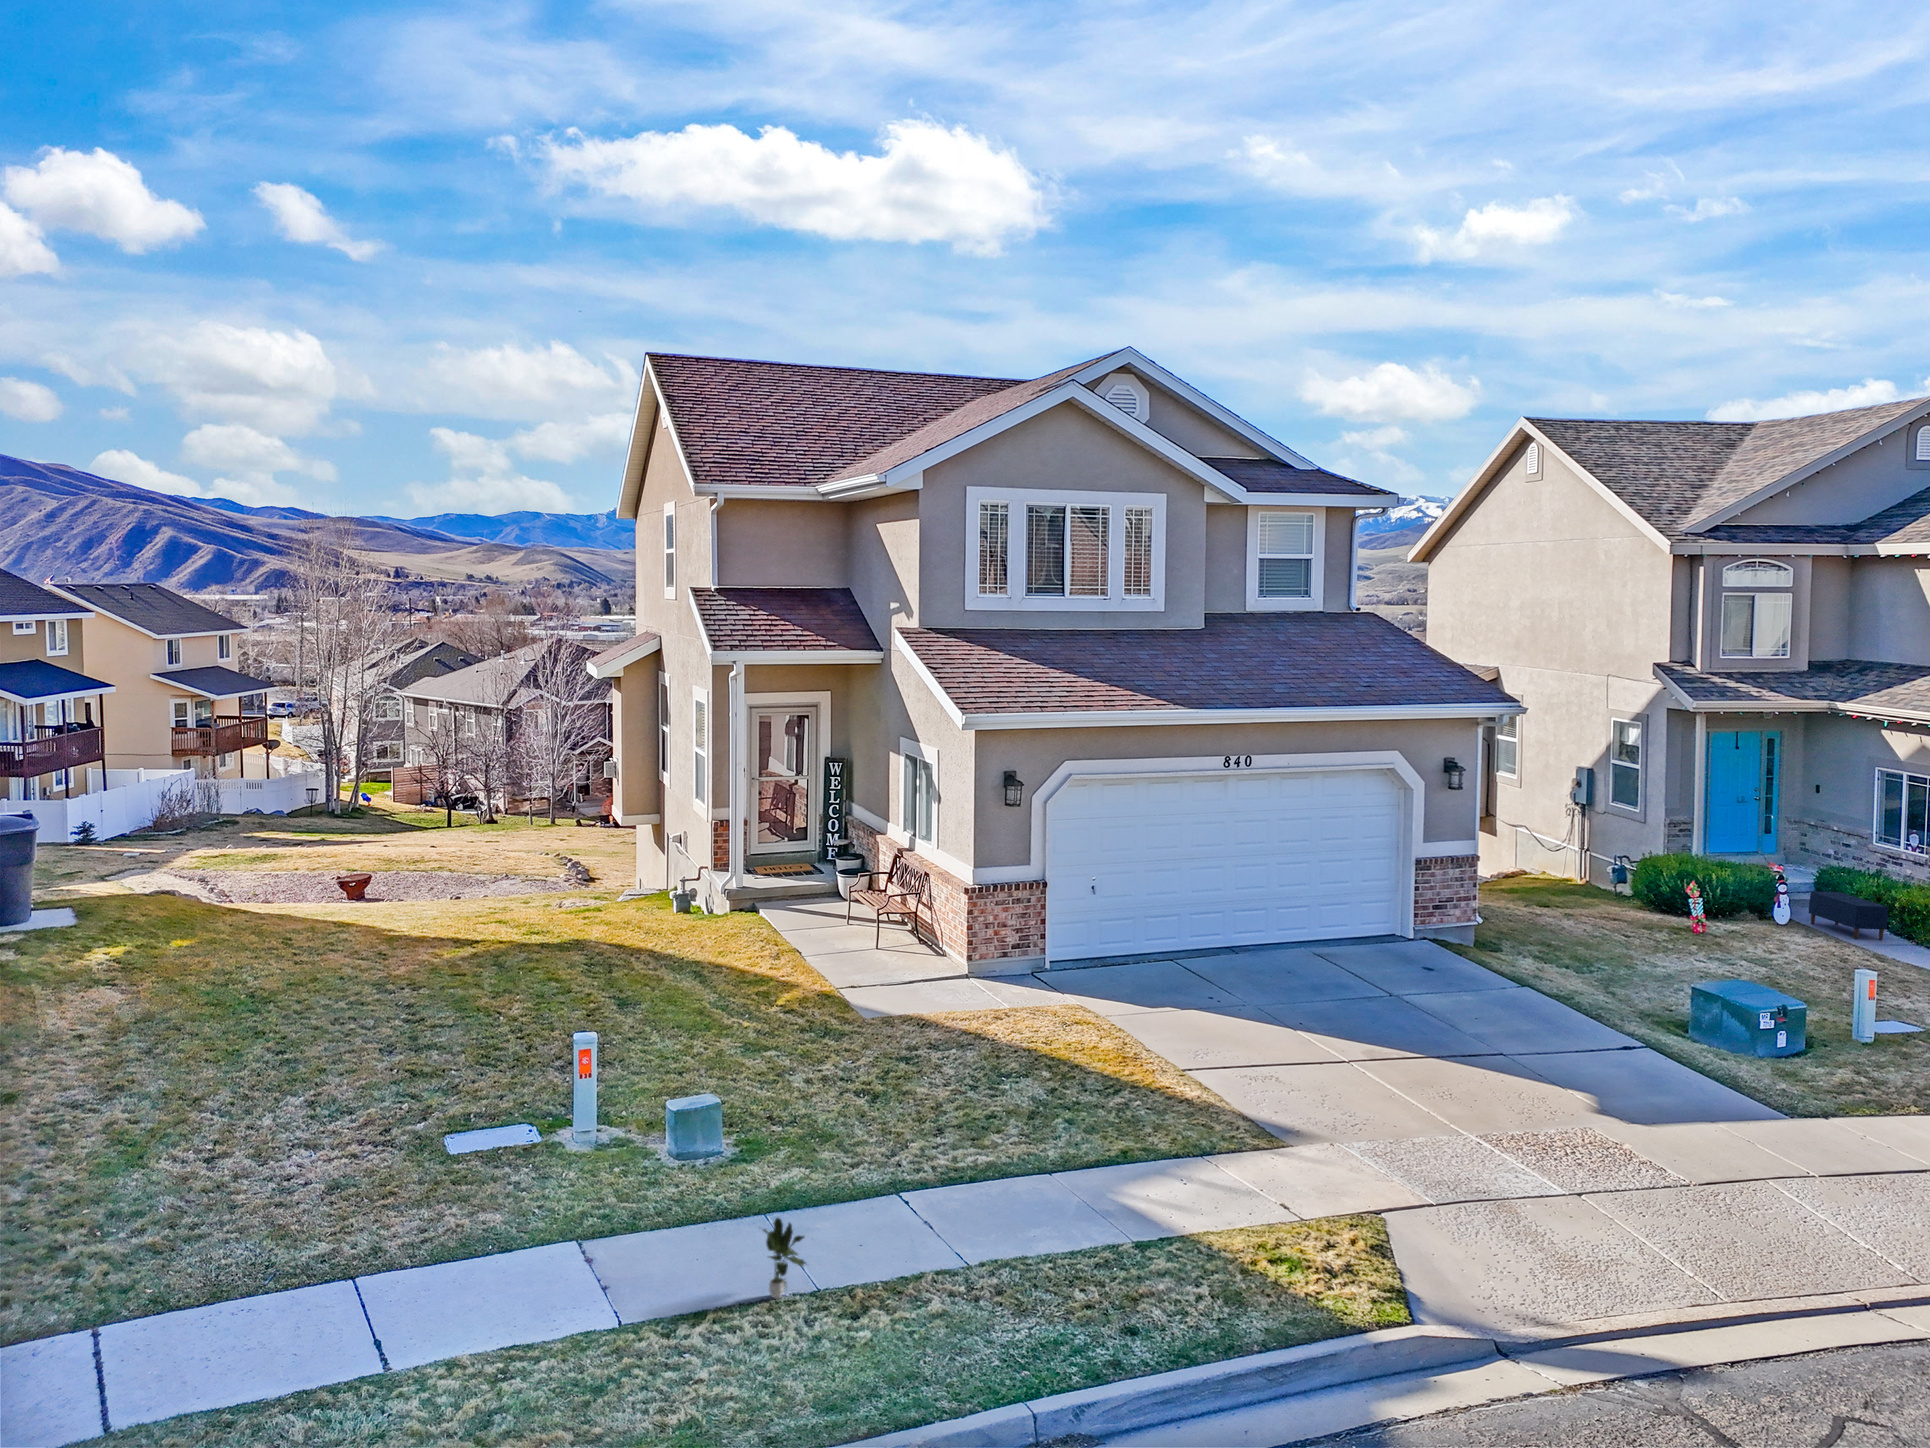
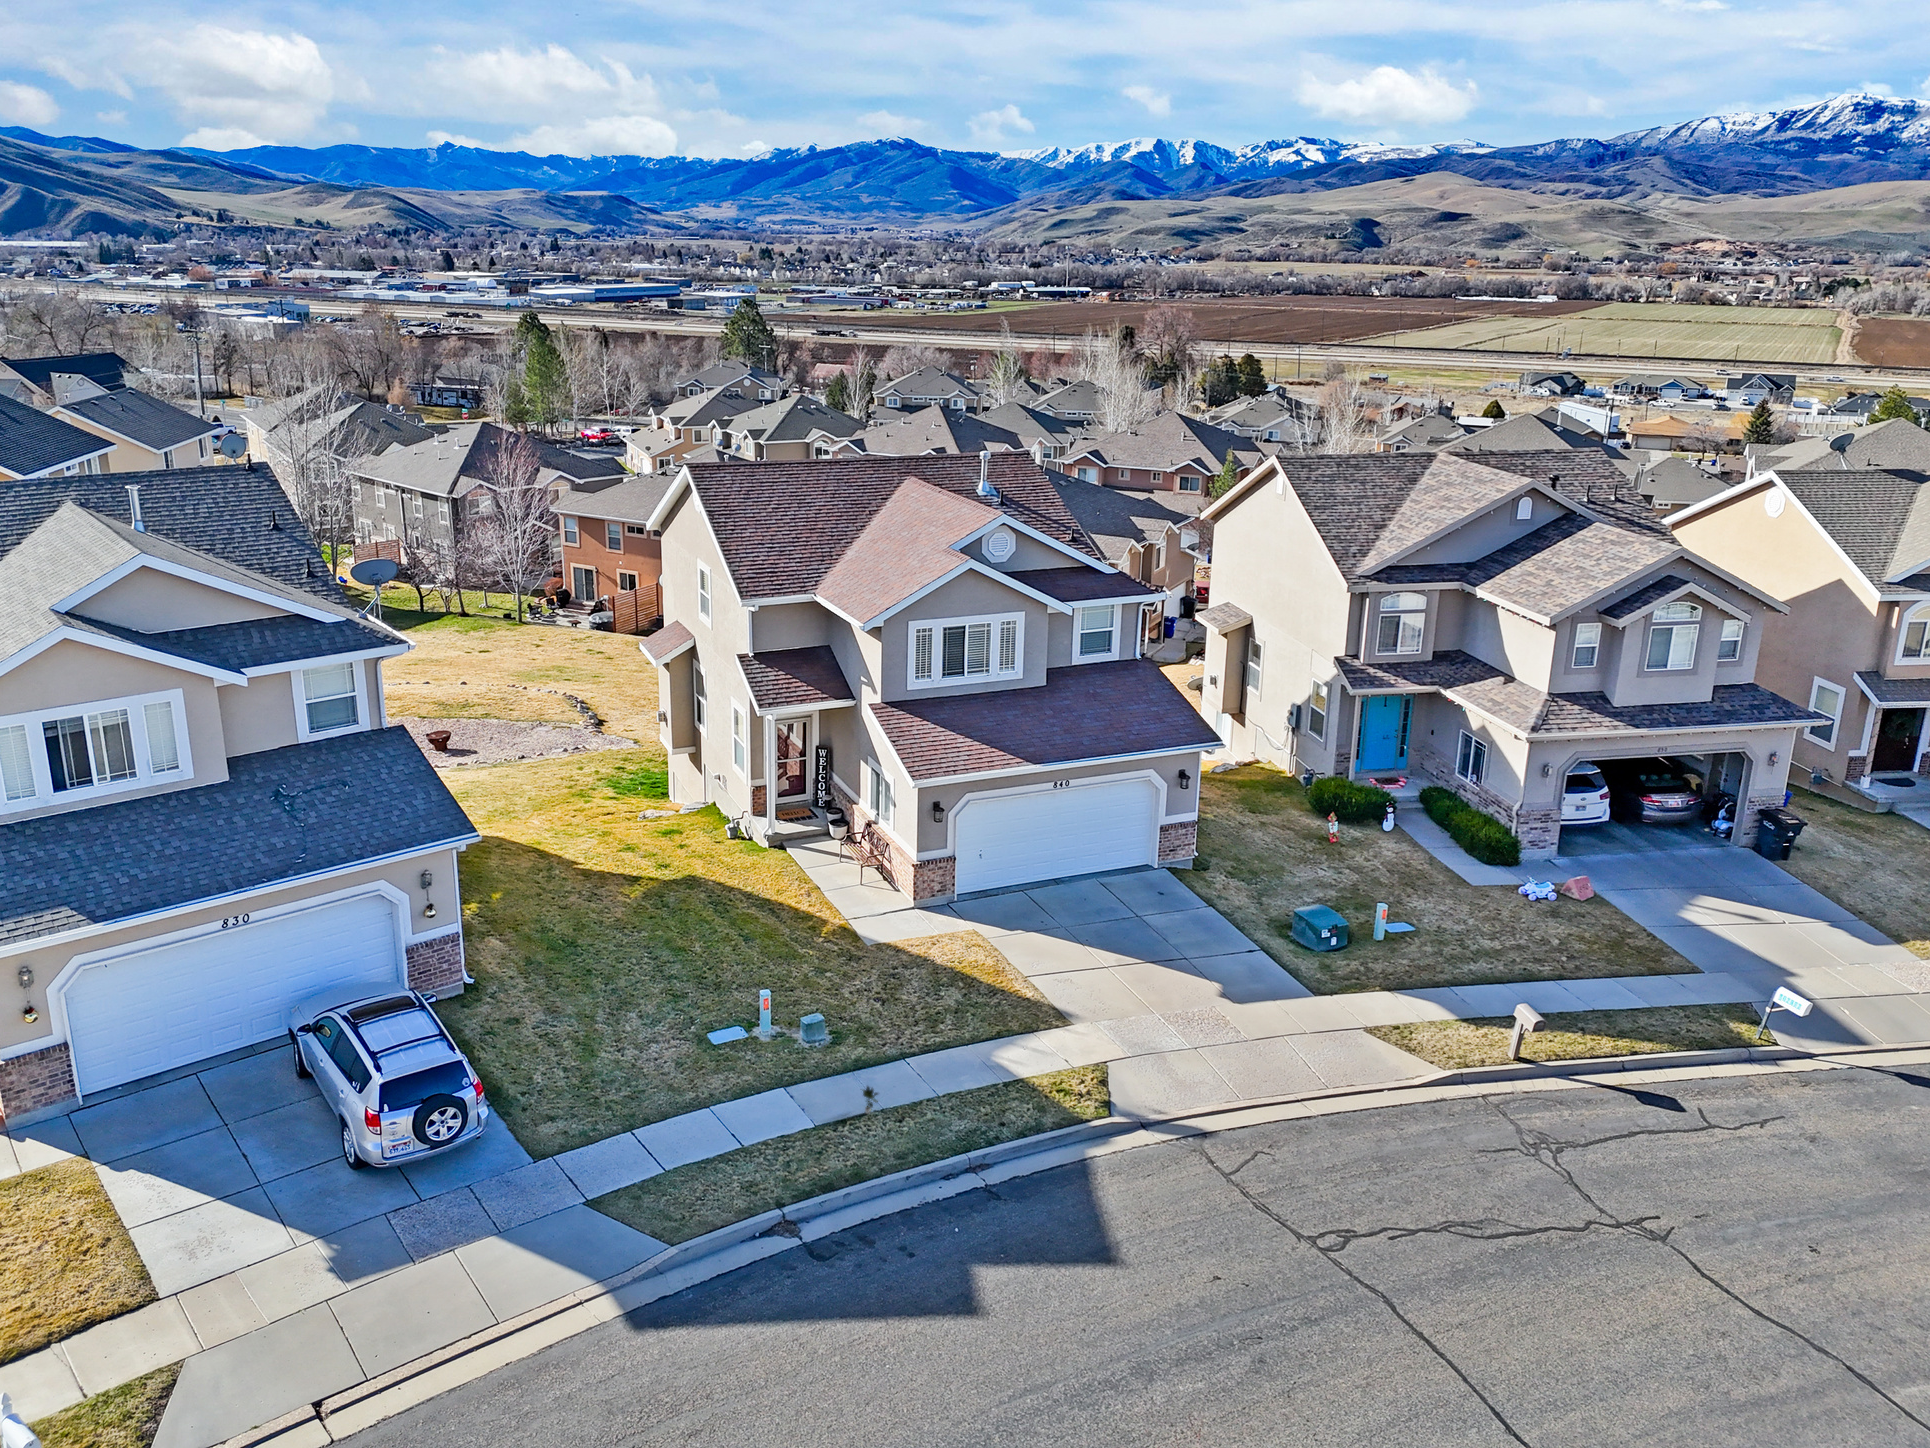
bench: present [1809,892,1888,940] -> none [1406,810,1446,843]

